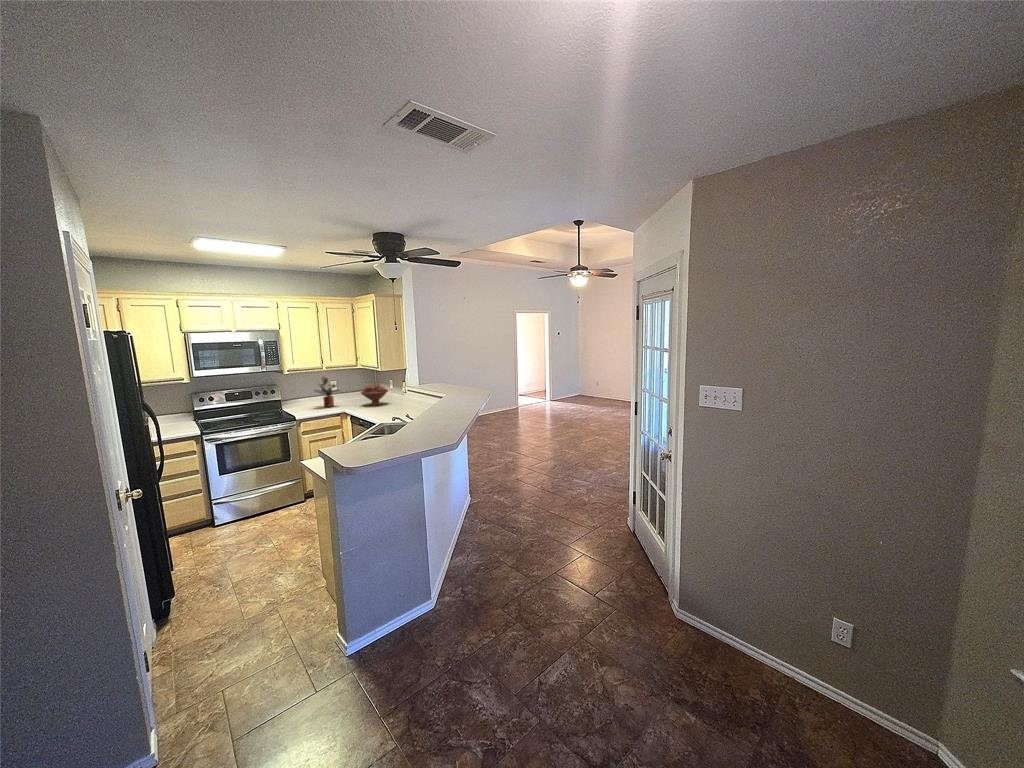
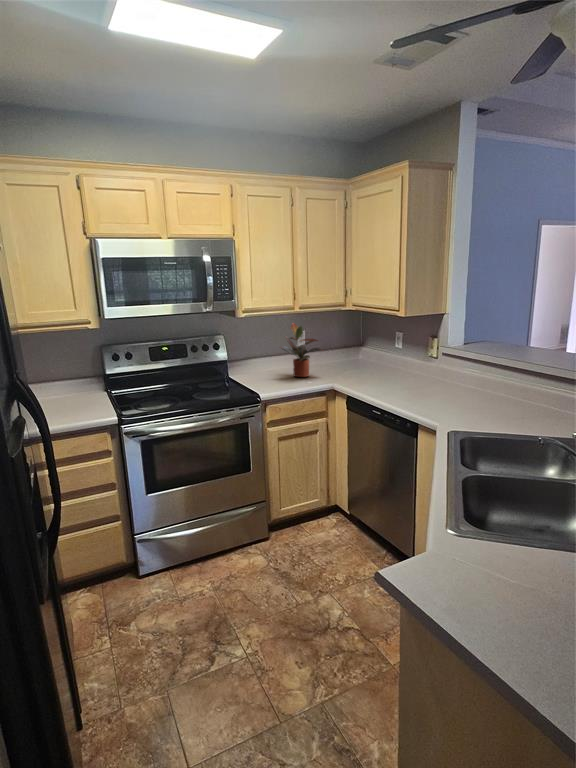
fruit bowl: present [361,385,388,405] -> none [359,342,408,380]

